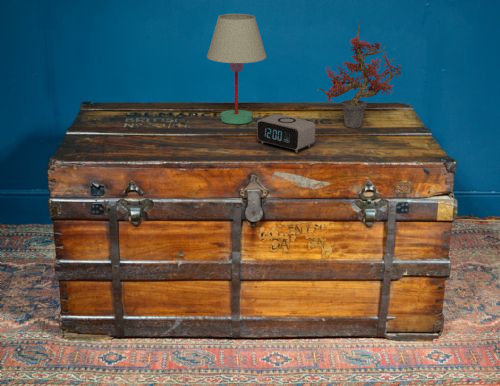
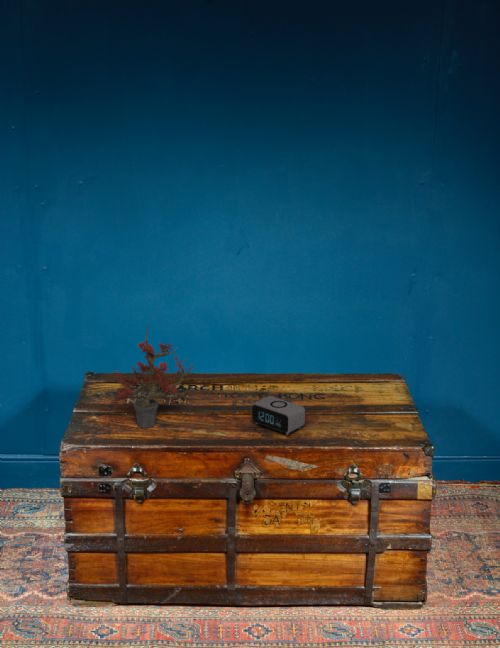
table lamp: present [207,14,266,124] -> none [206,297,262,400]
potted plant: present [318,22,401,128] -> present [105,325,193,428]

